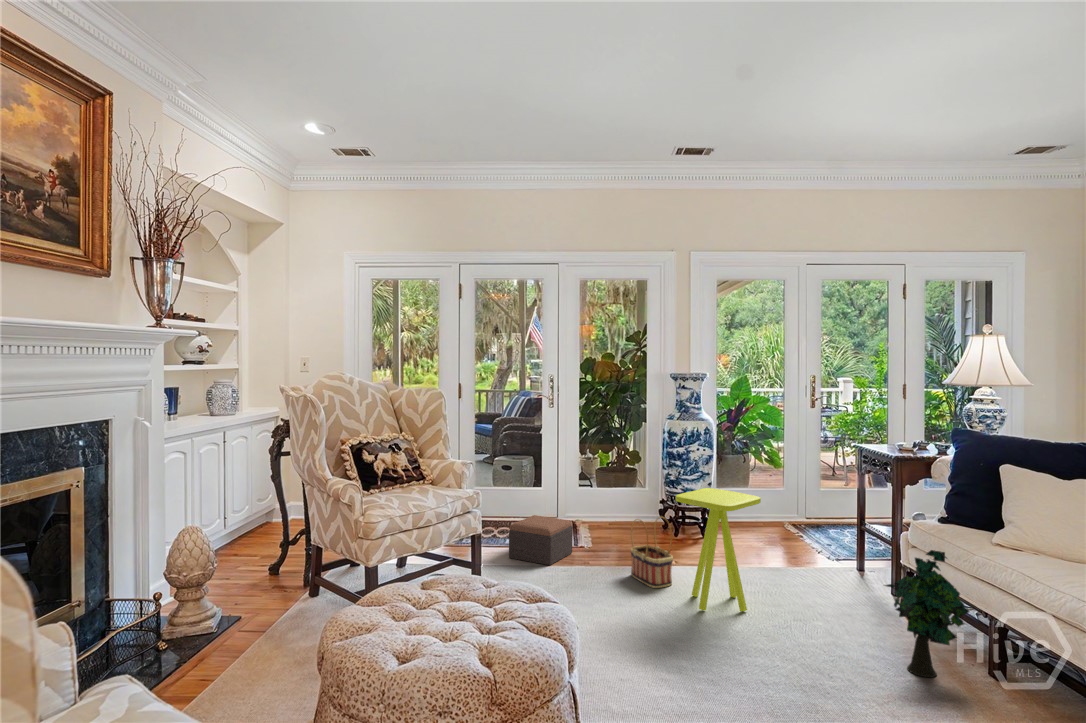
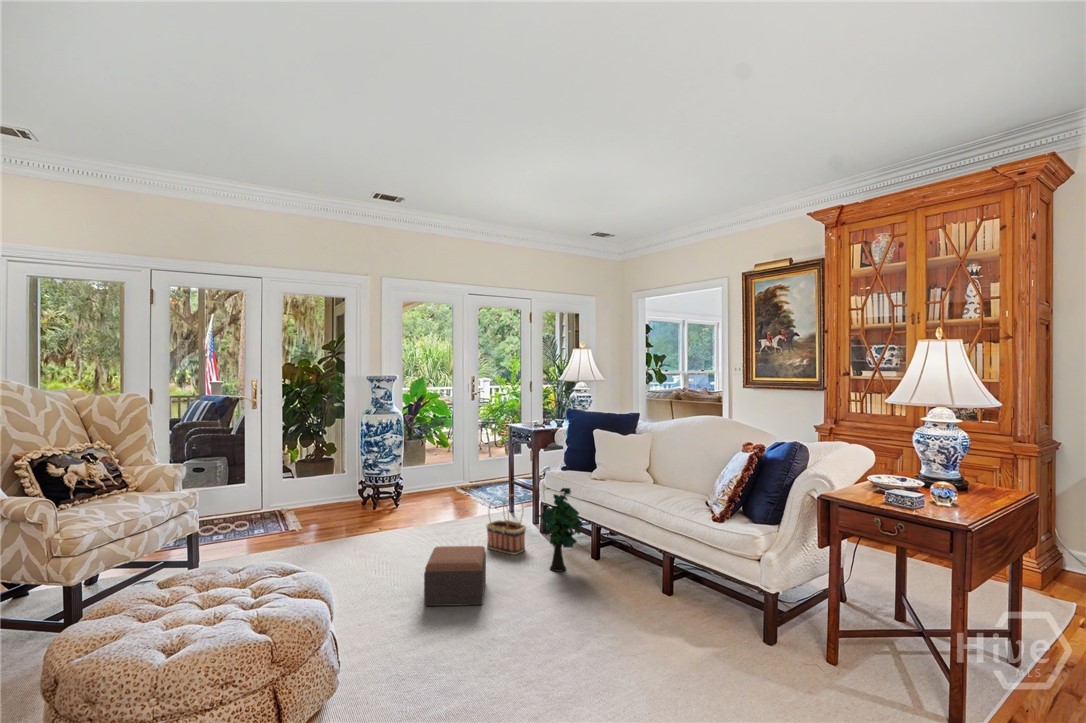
side table: present [676,488,761,611] -> none [386,465,450,560]
footstool: present [509,515,572,566] -> present [424,546,486,606]
basket: present [630,517,673,588] -> present [487,499,526,555]

